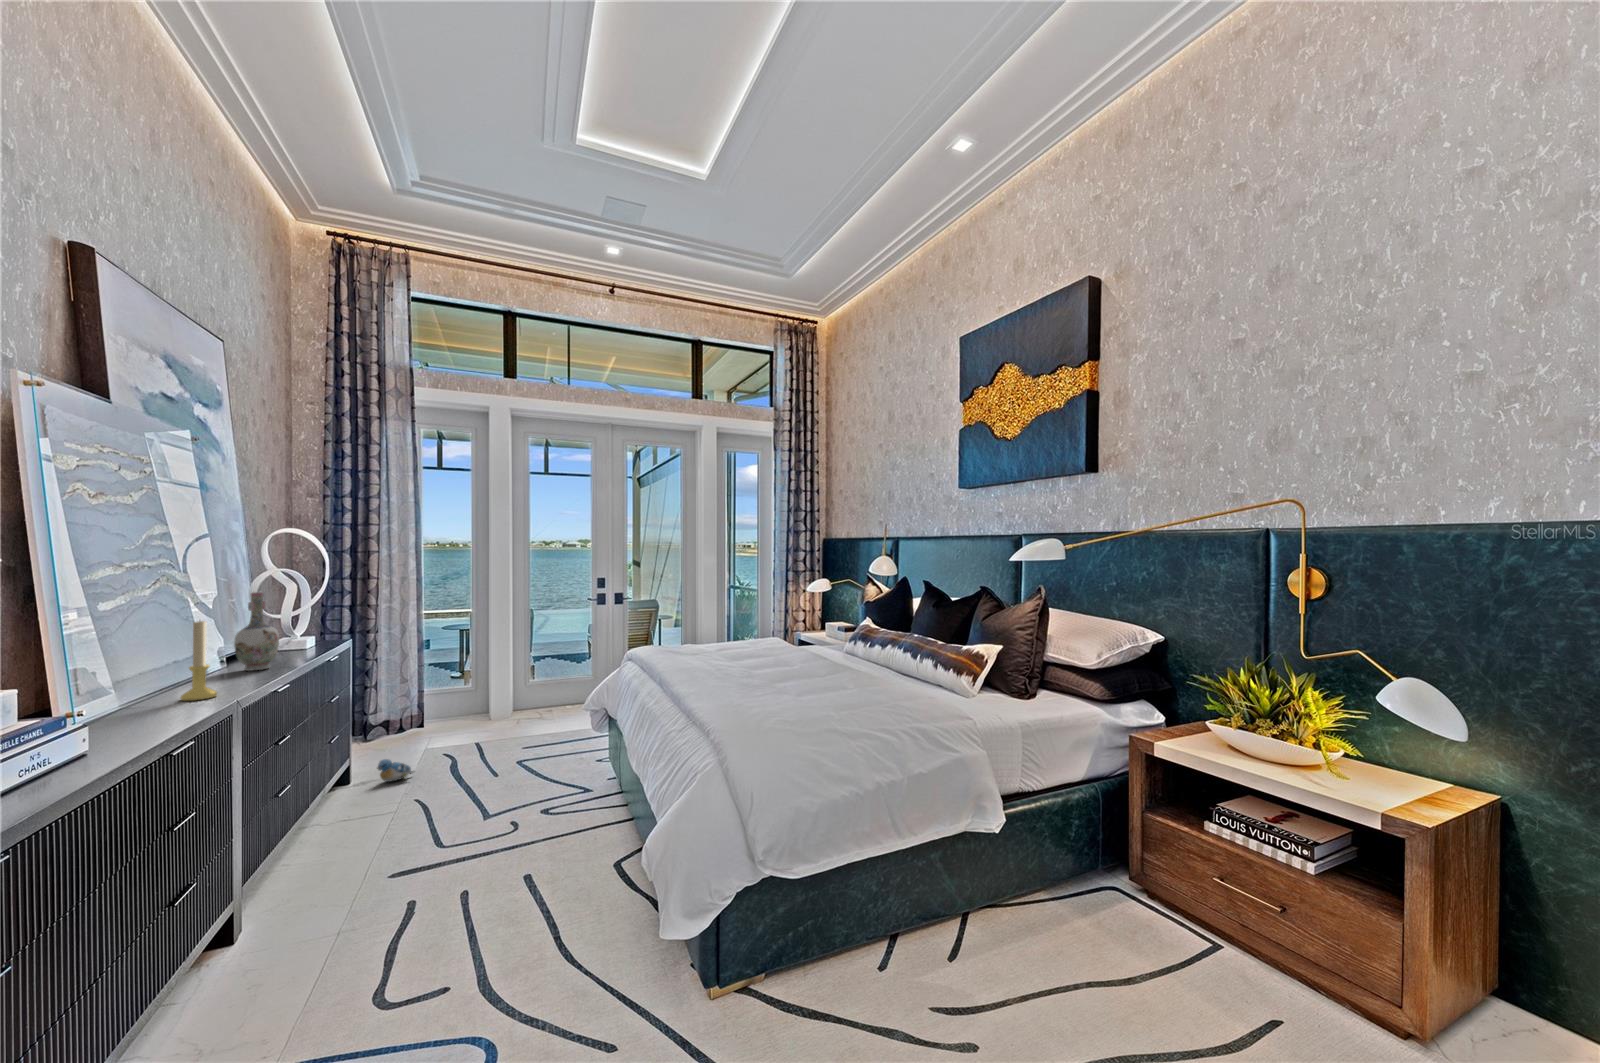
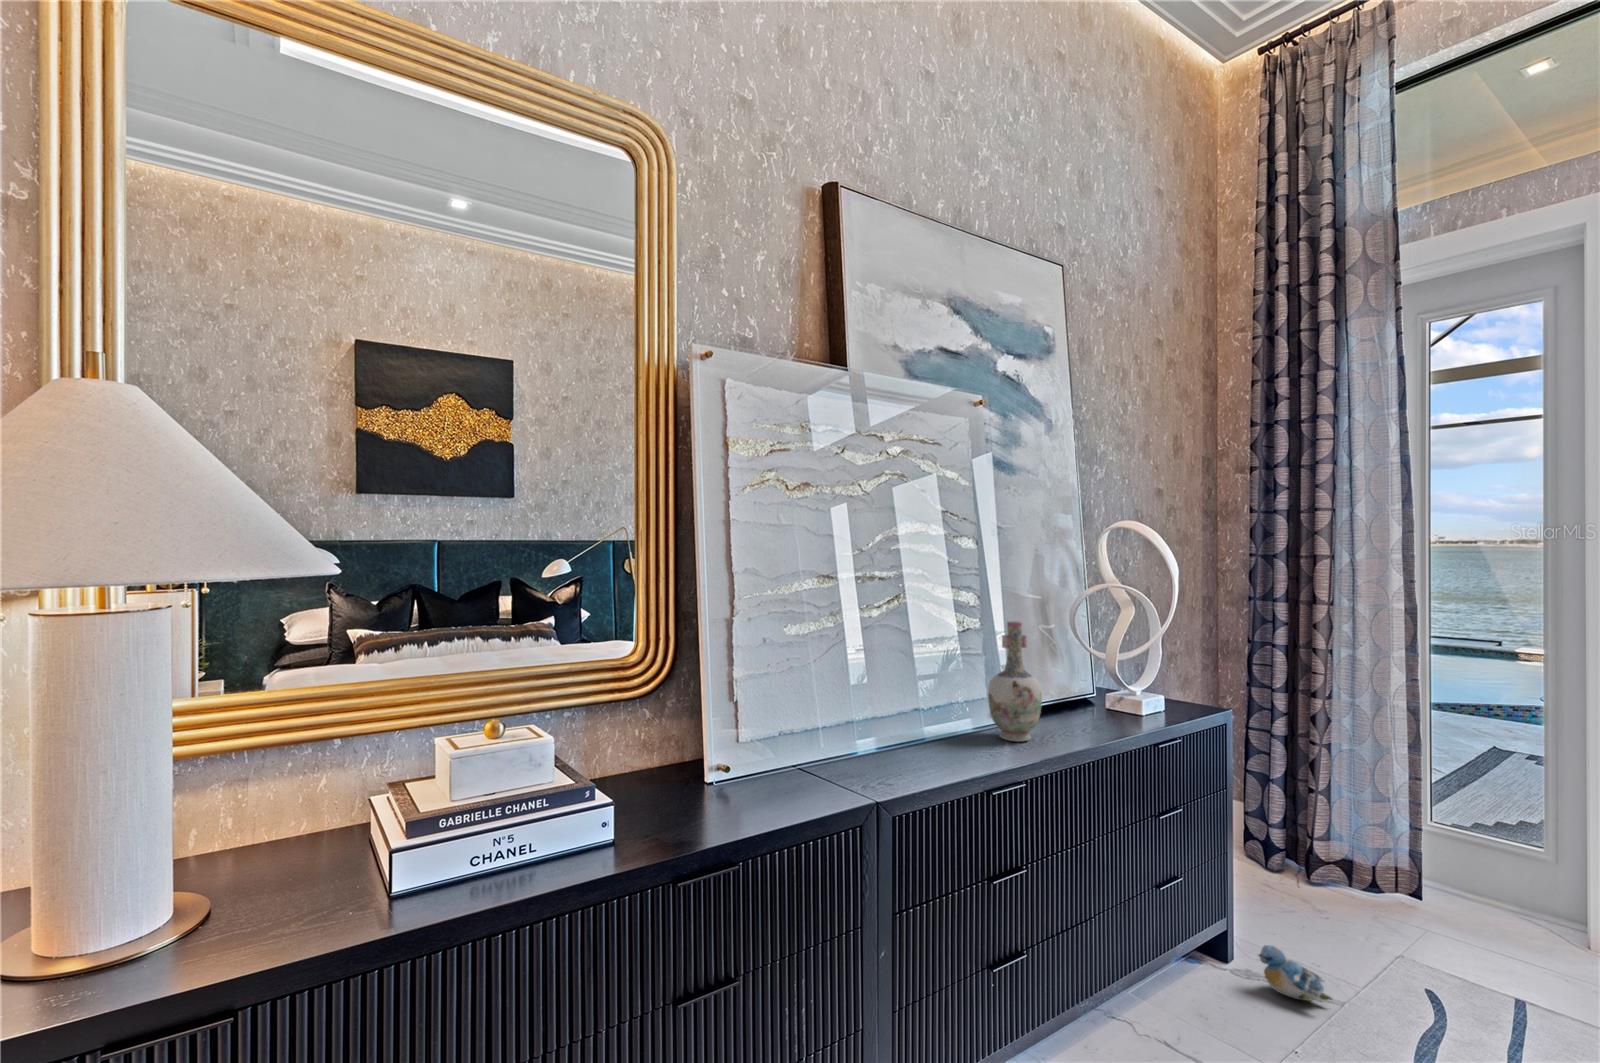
candle holder: present [181,621,217,701] -> none [841,659,881,781]

